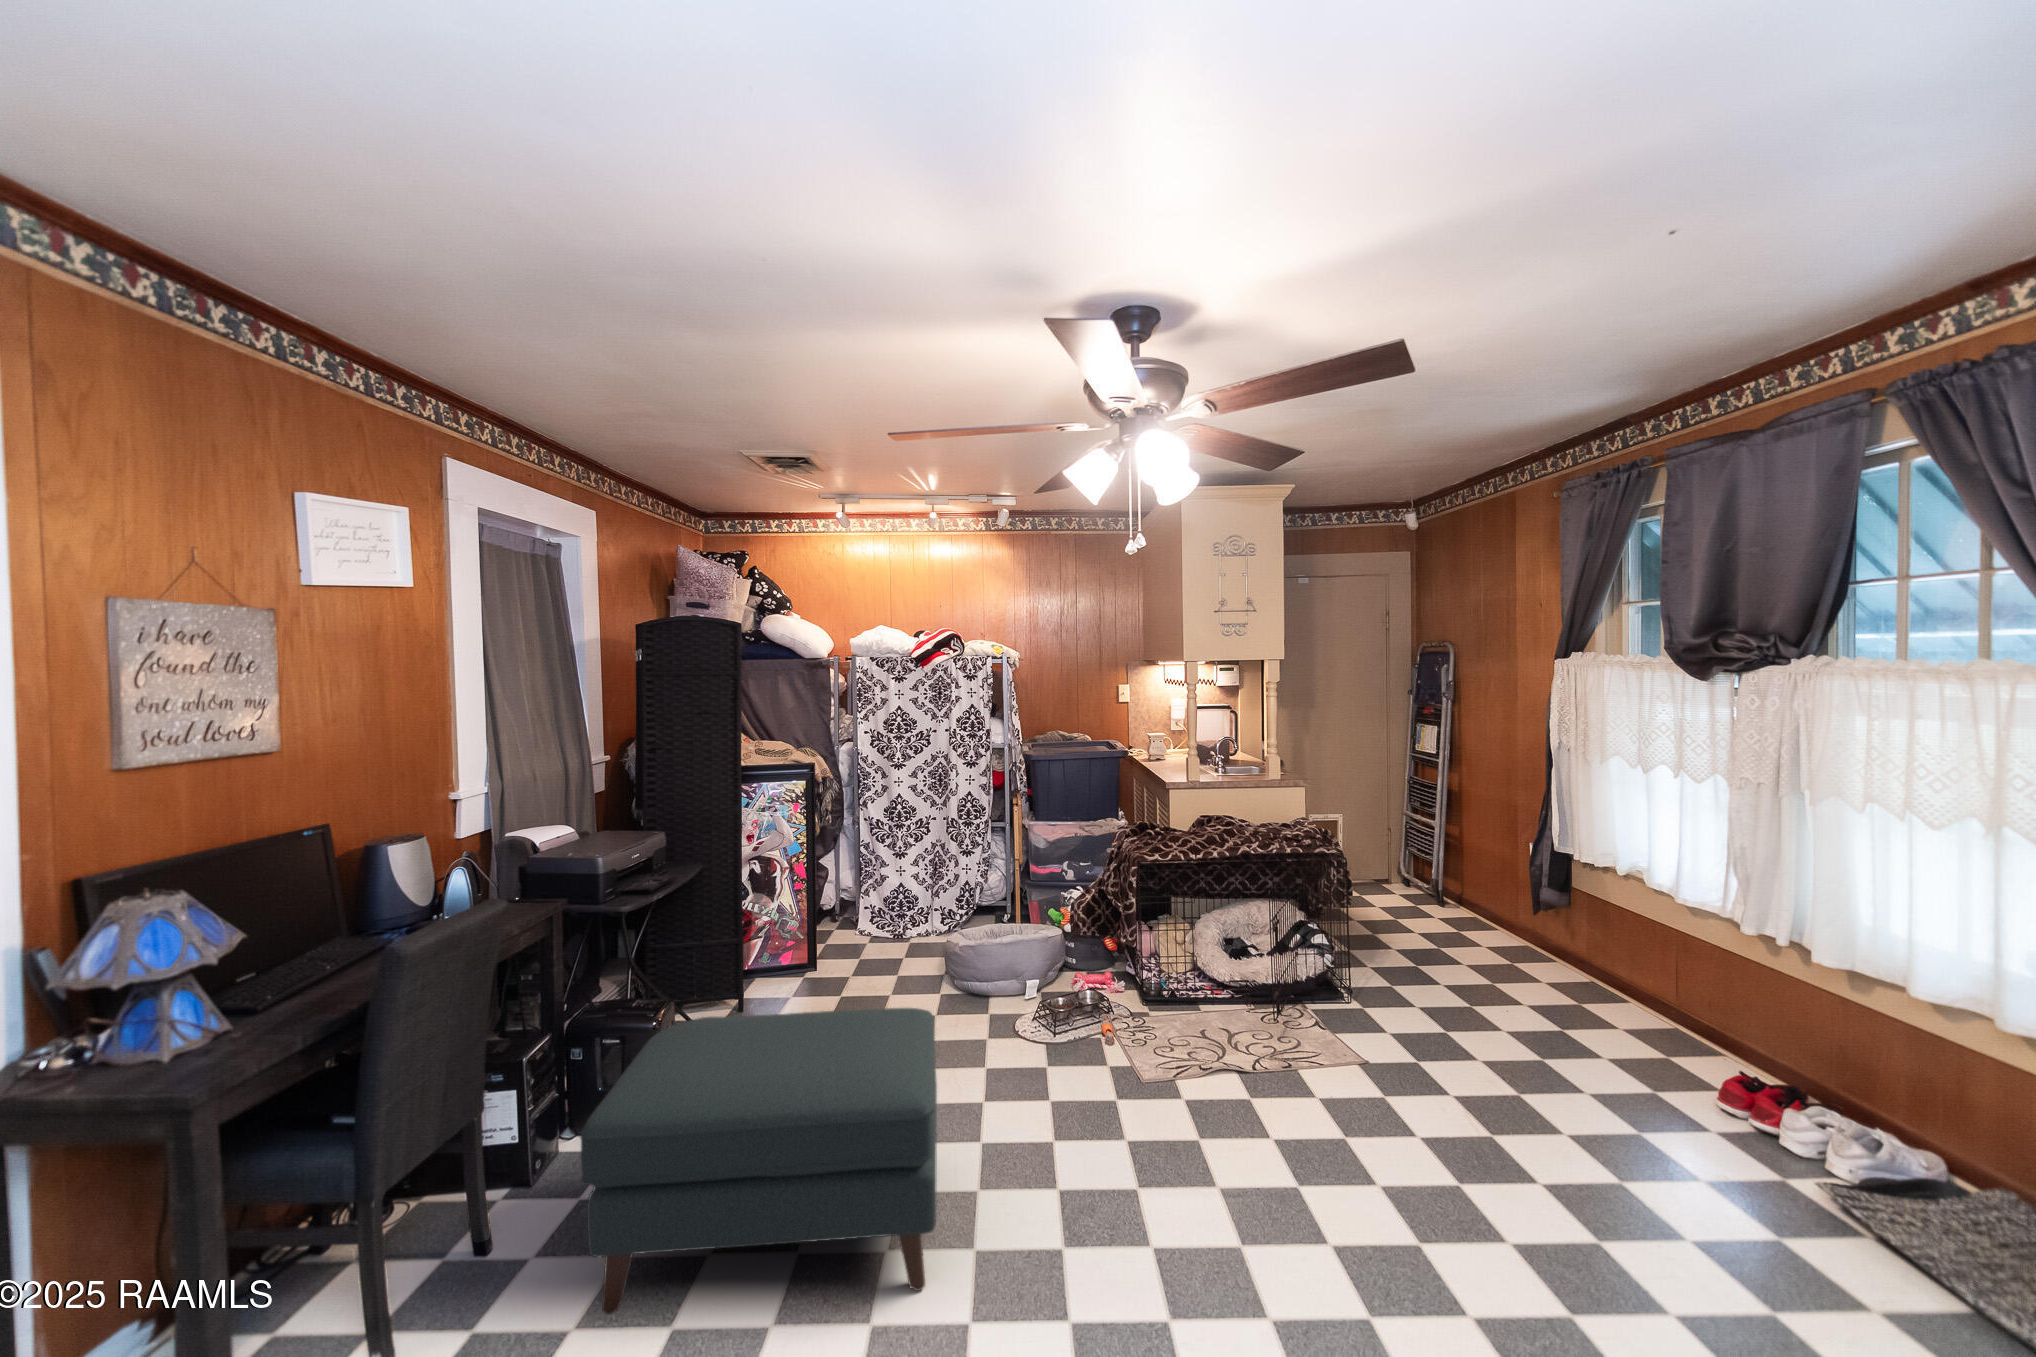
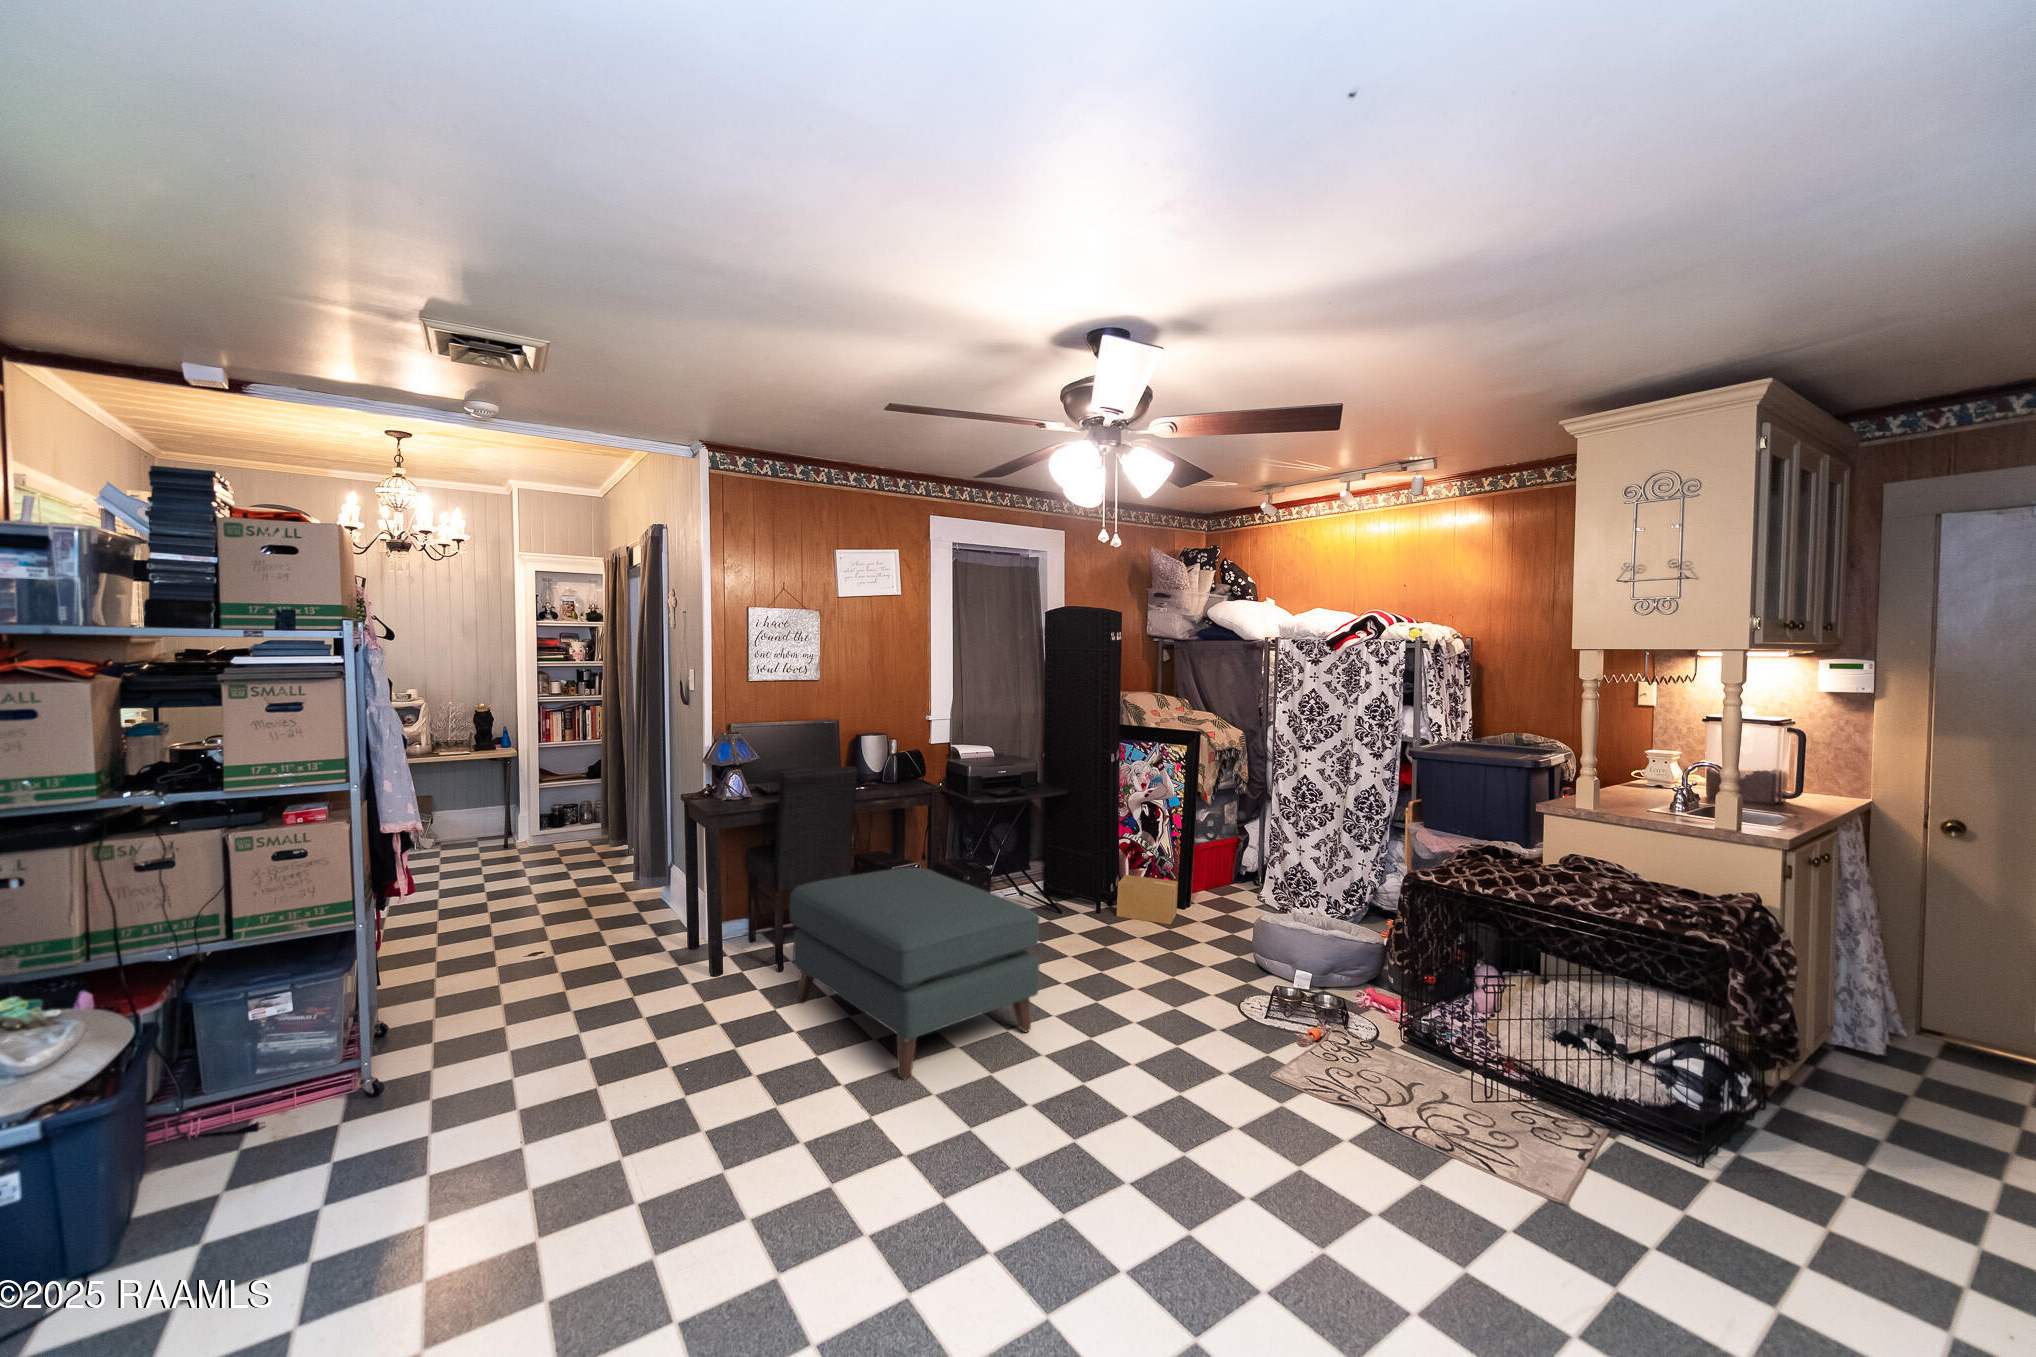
cardboard box: none [756,939,831,1003] -> present [1117,875,1178,924]

